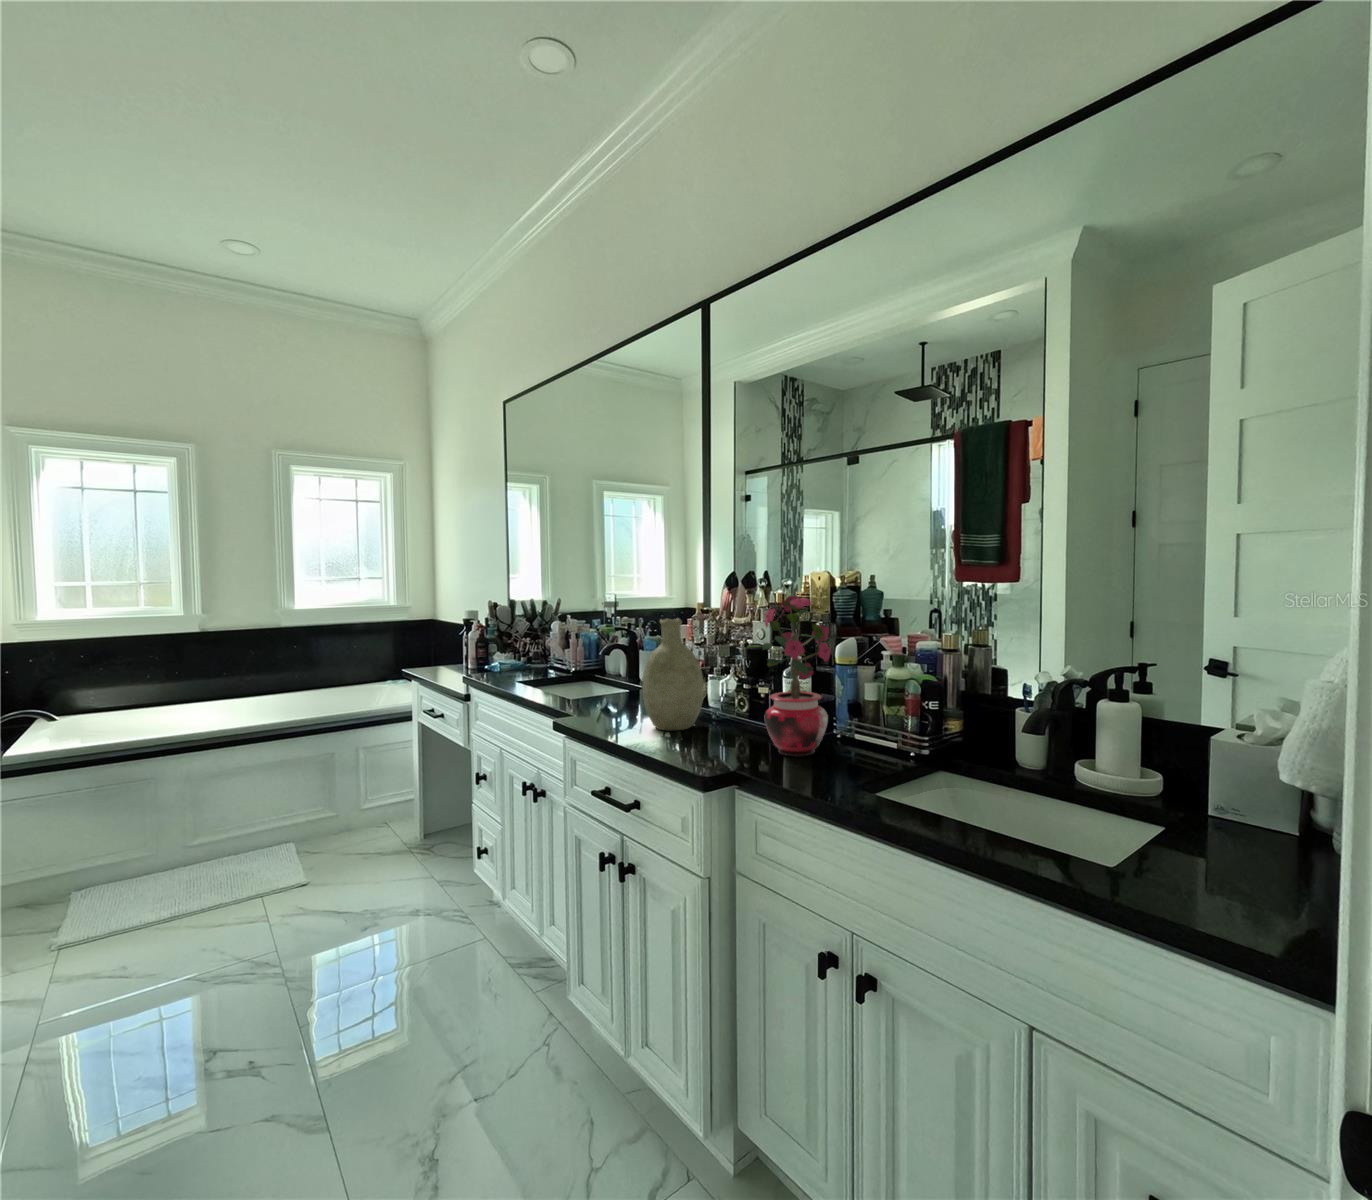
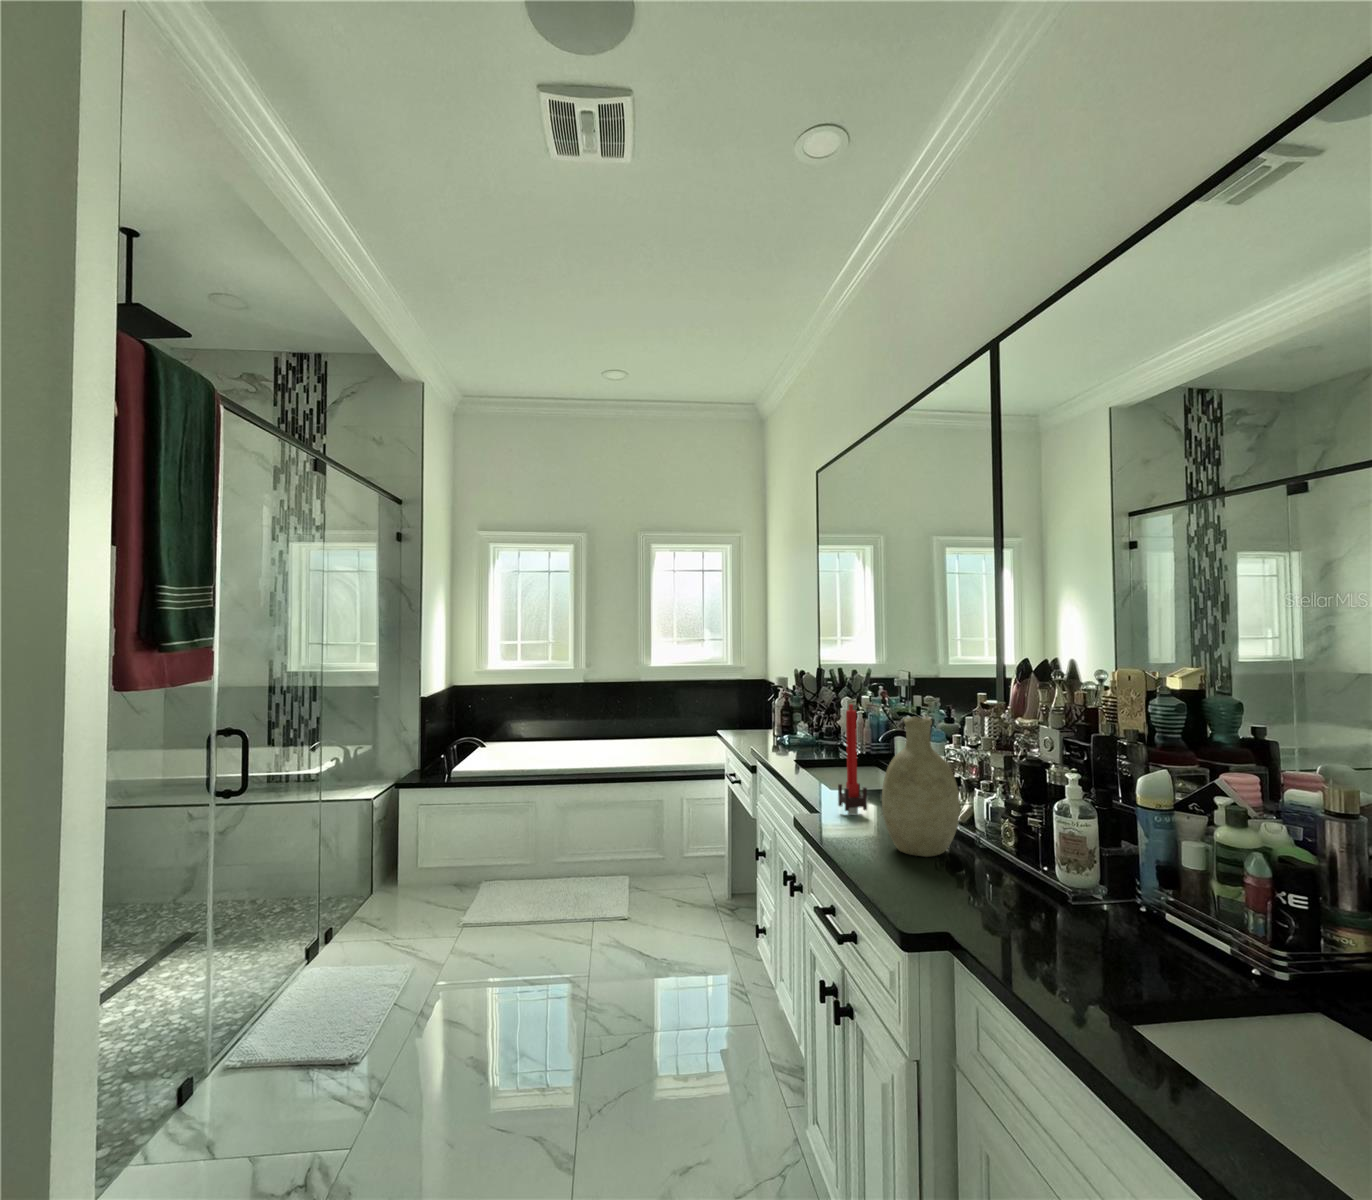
potted plant: present [750,595,830,757] -> none [982,706,1115,938]
candle: none [587,616,614,714] -> present [838,704,867,815]

